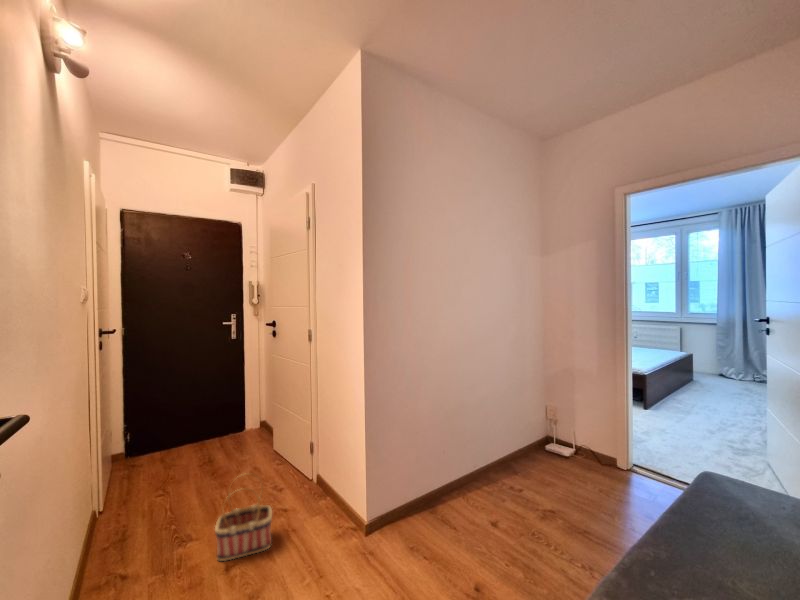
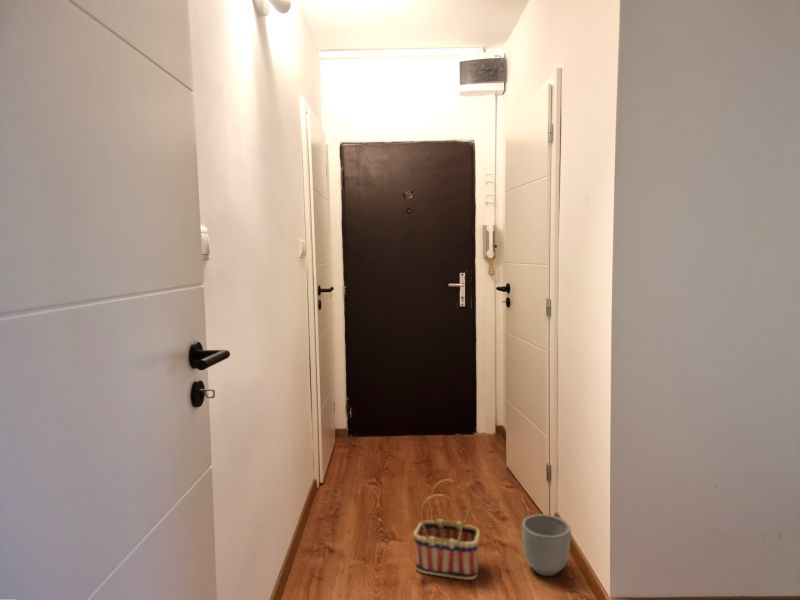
planter: none [302,477,336,523] -> present [522,514,571,576]

